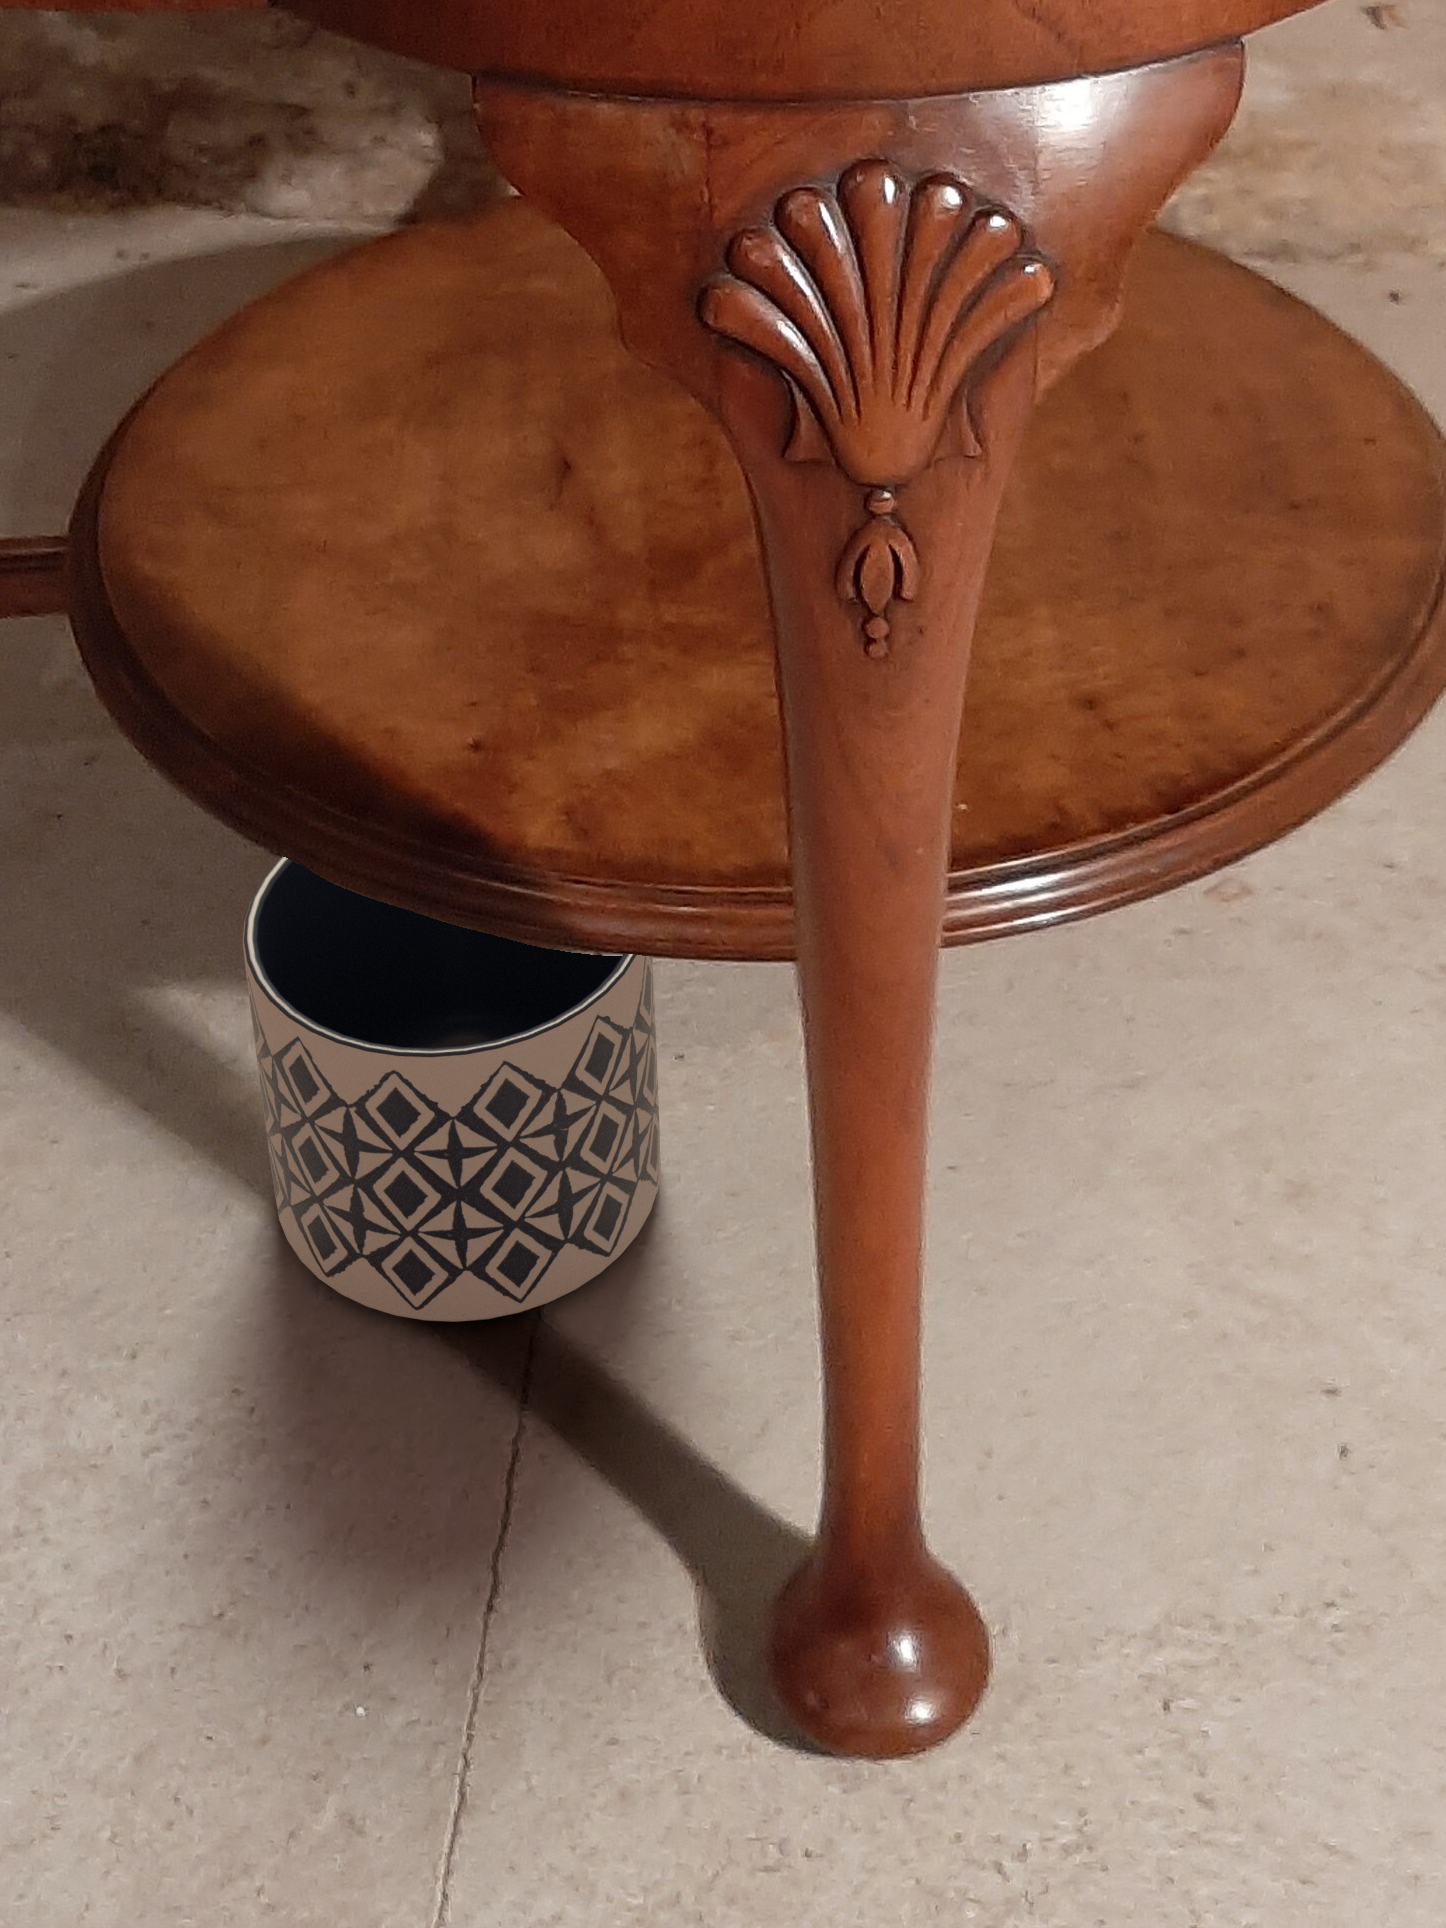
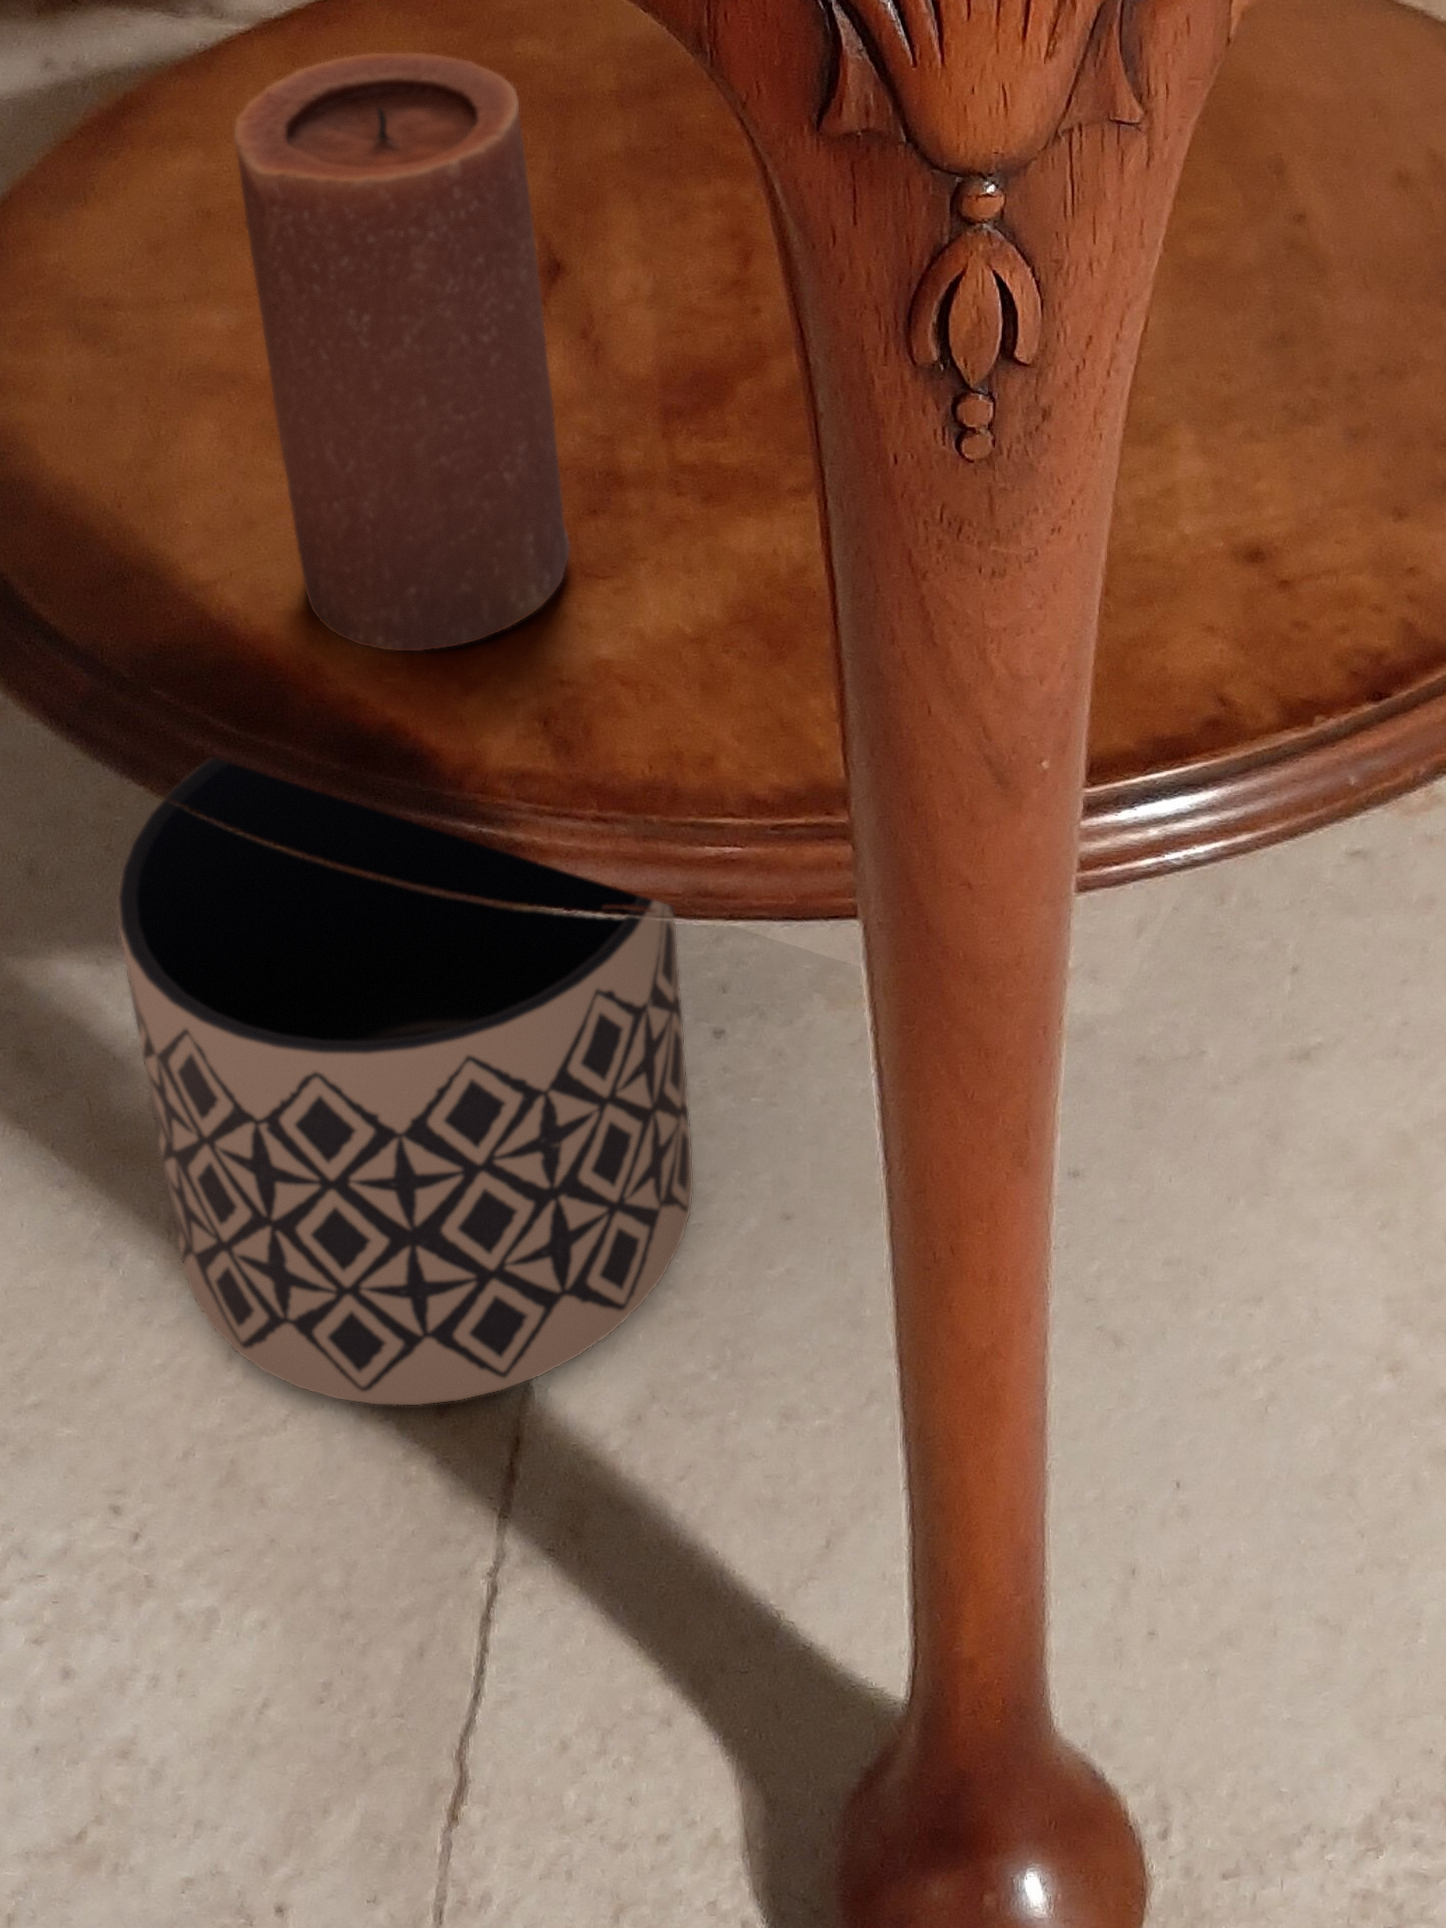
candle: none [351,327,580,763] -> present [234,53,570,651]

